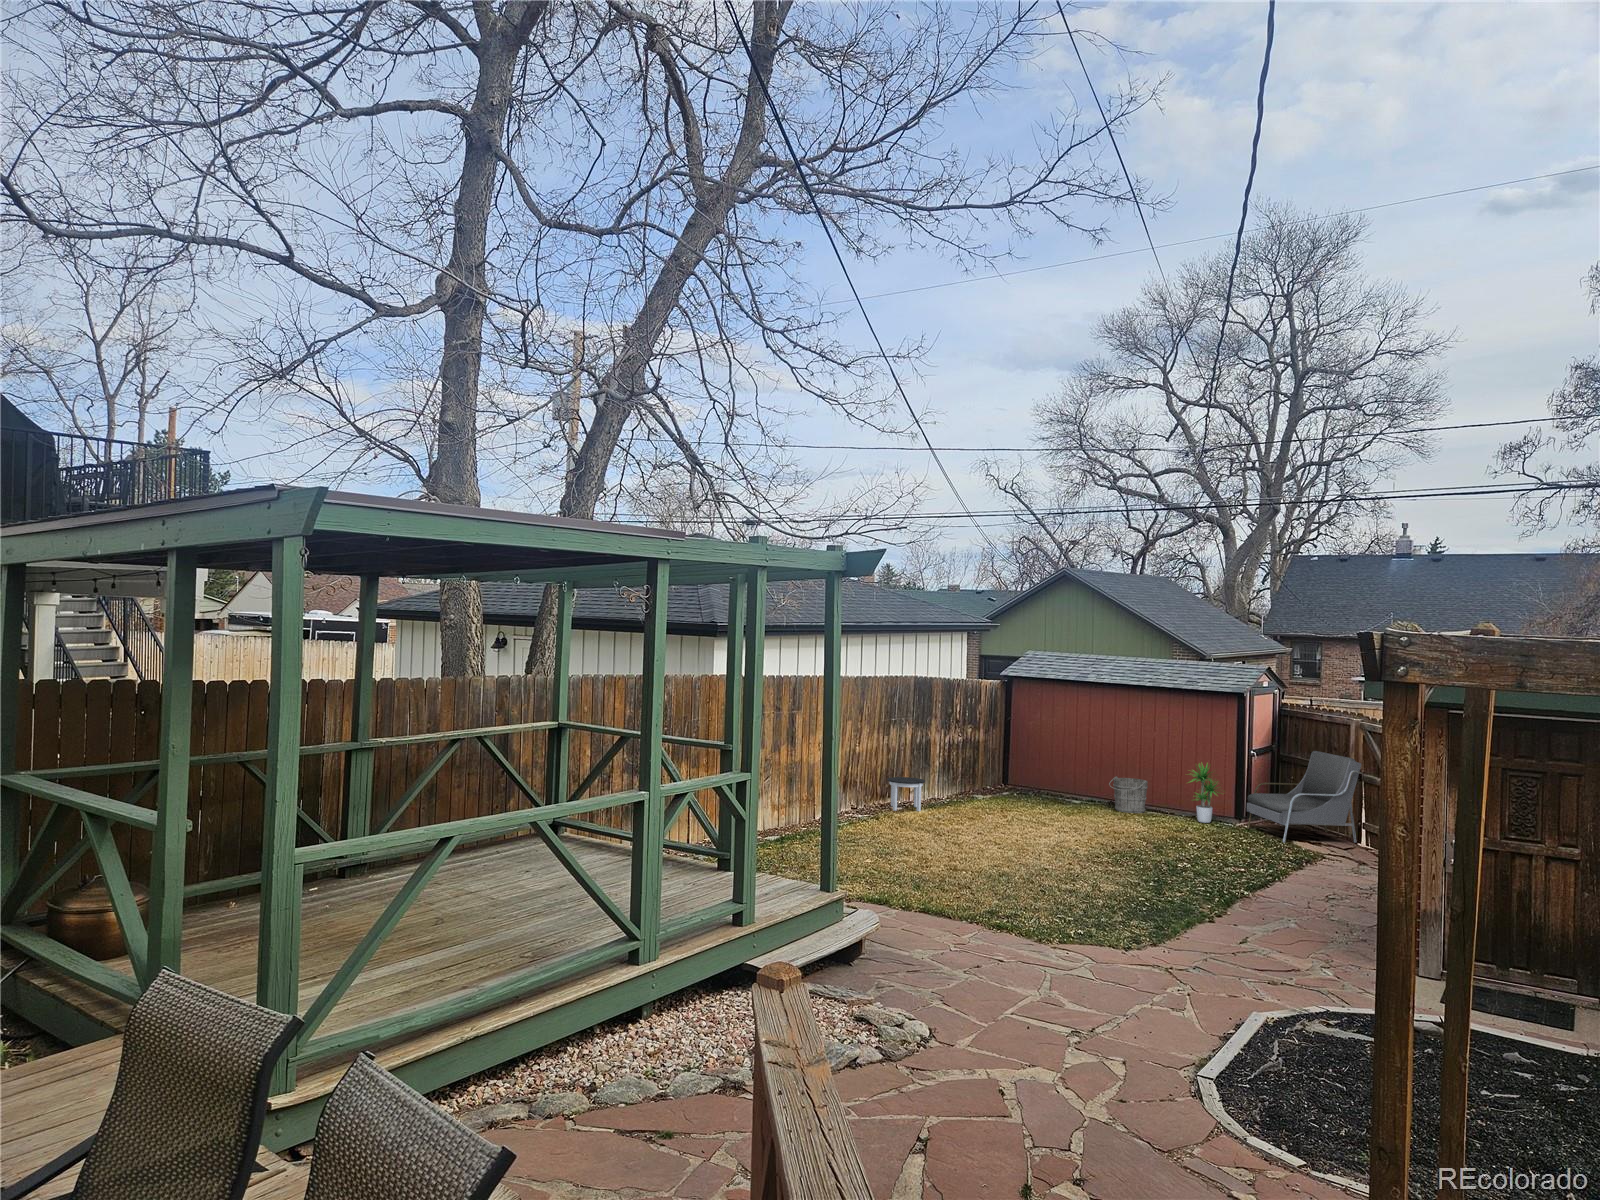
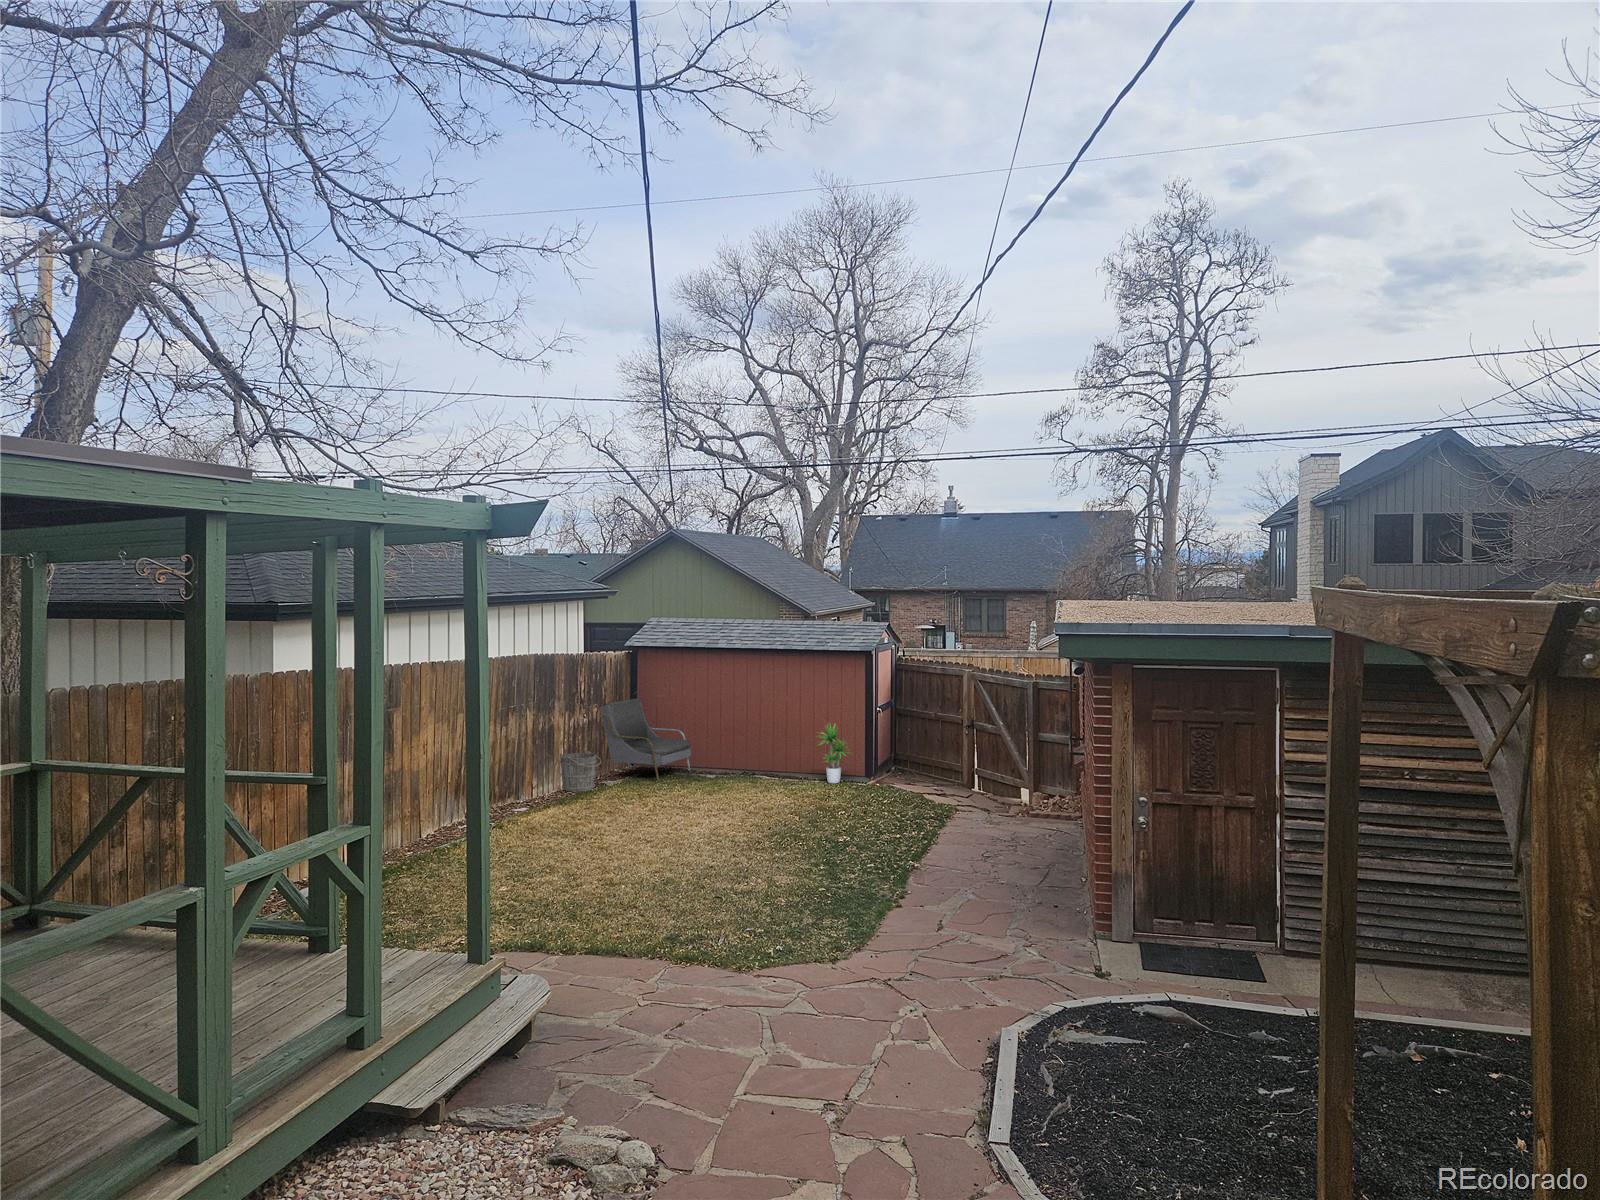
armchair: present [1247,751,1363,842] -> present [599,698,691,781]
bucket: present [1109,776,1148,813] -> present [560,751,601,791]
round table: present [887,777,925,811] -> none [504,768,549,809]

